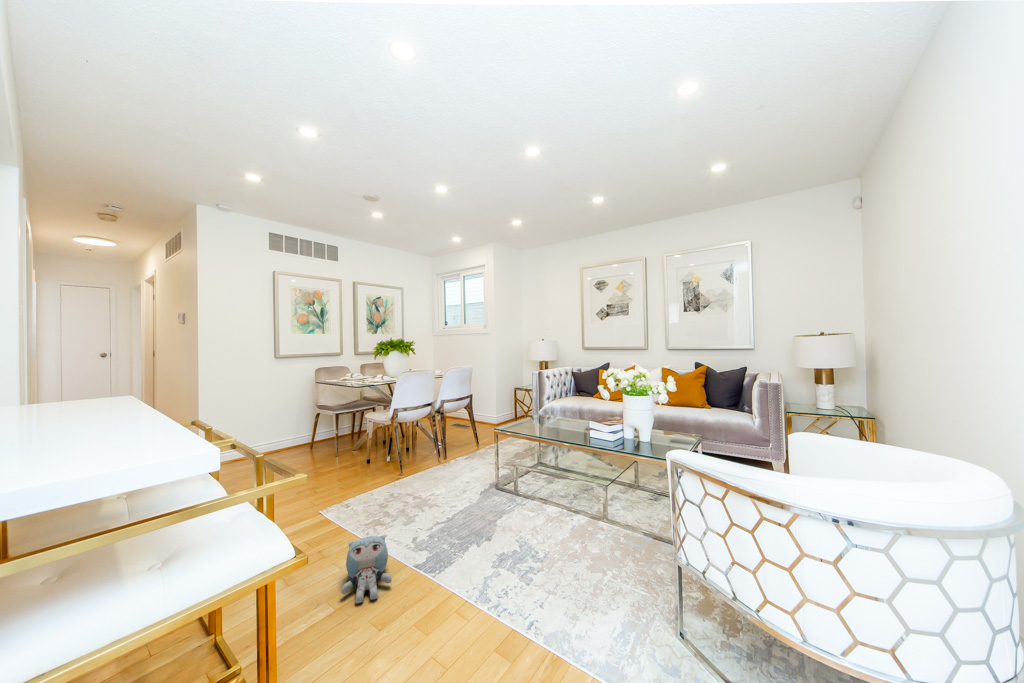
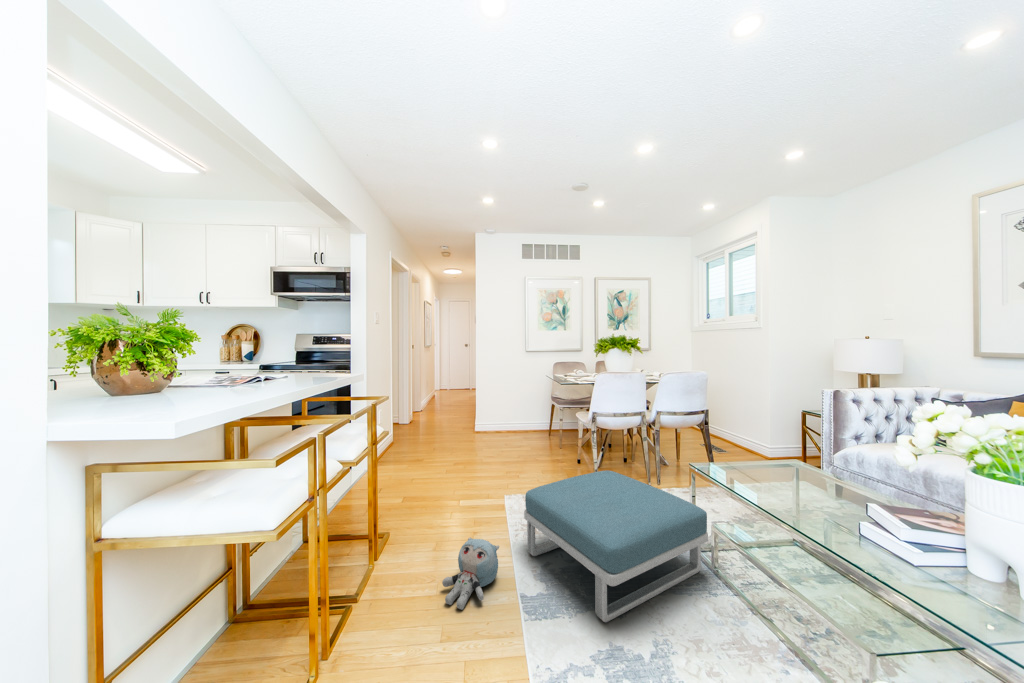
footstool: none [385,452,515,547] -> present [524,470,708,622]

